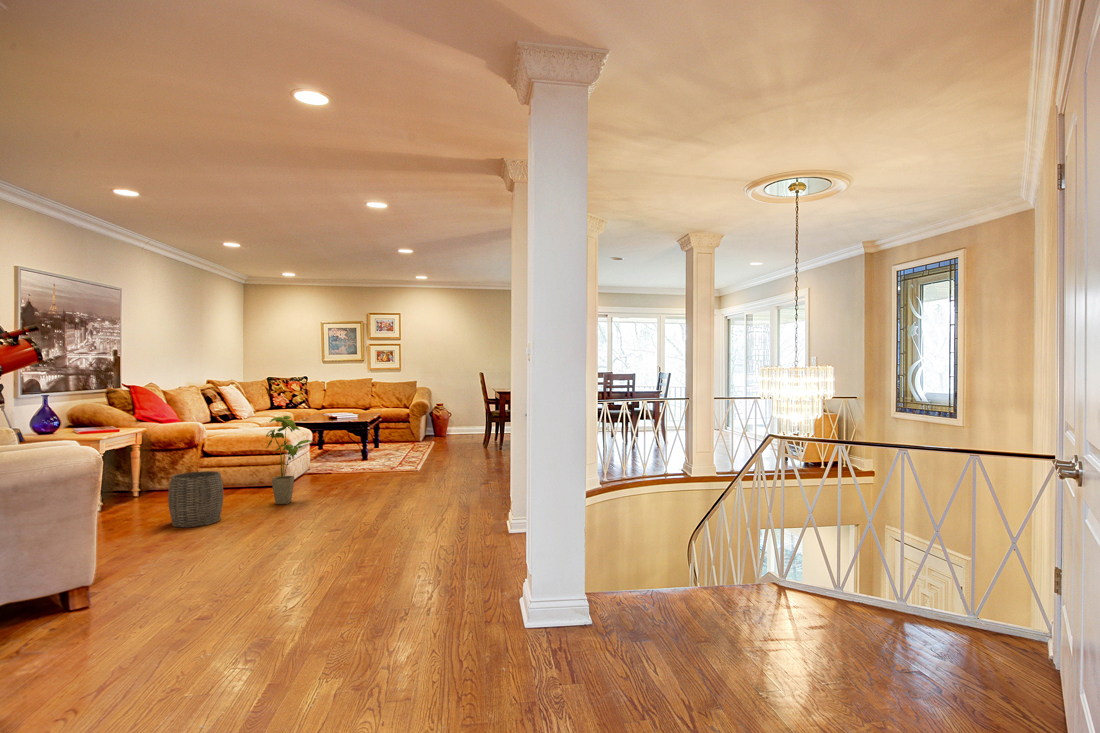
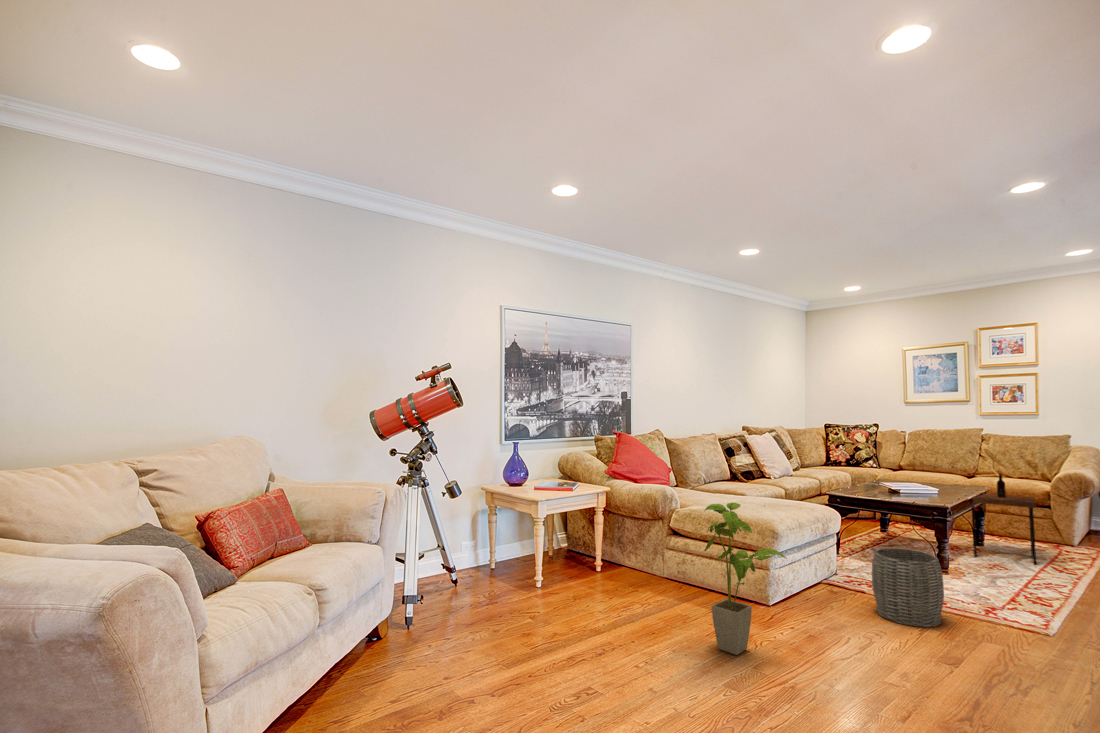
side table: none [372,402,405,452] -> present [971,474,1036,564]
woven basket: present [168,471,223,527] -> present [872,548,944,627]

